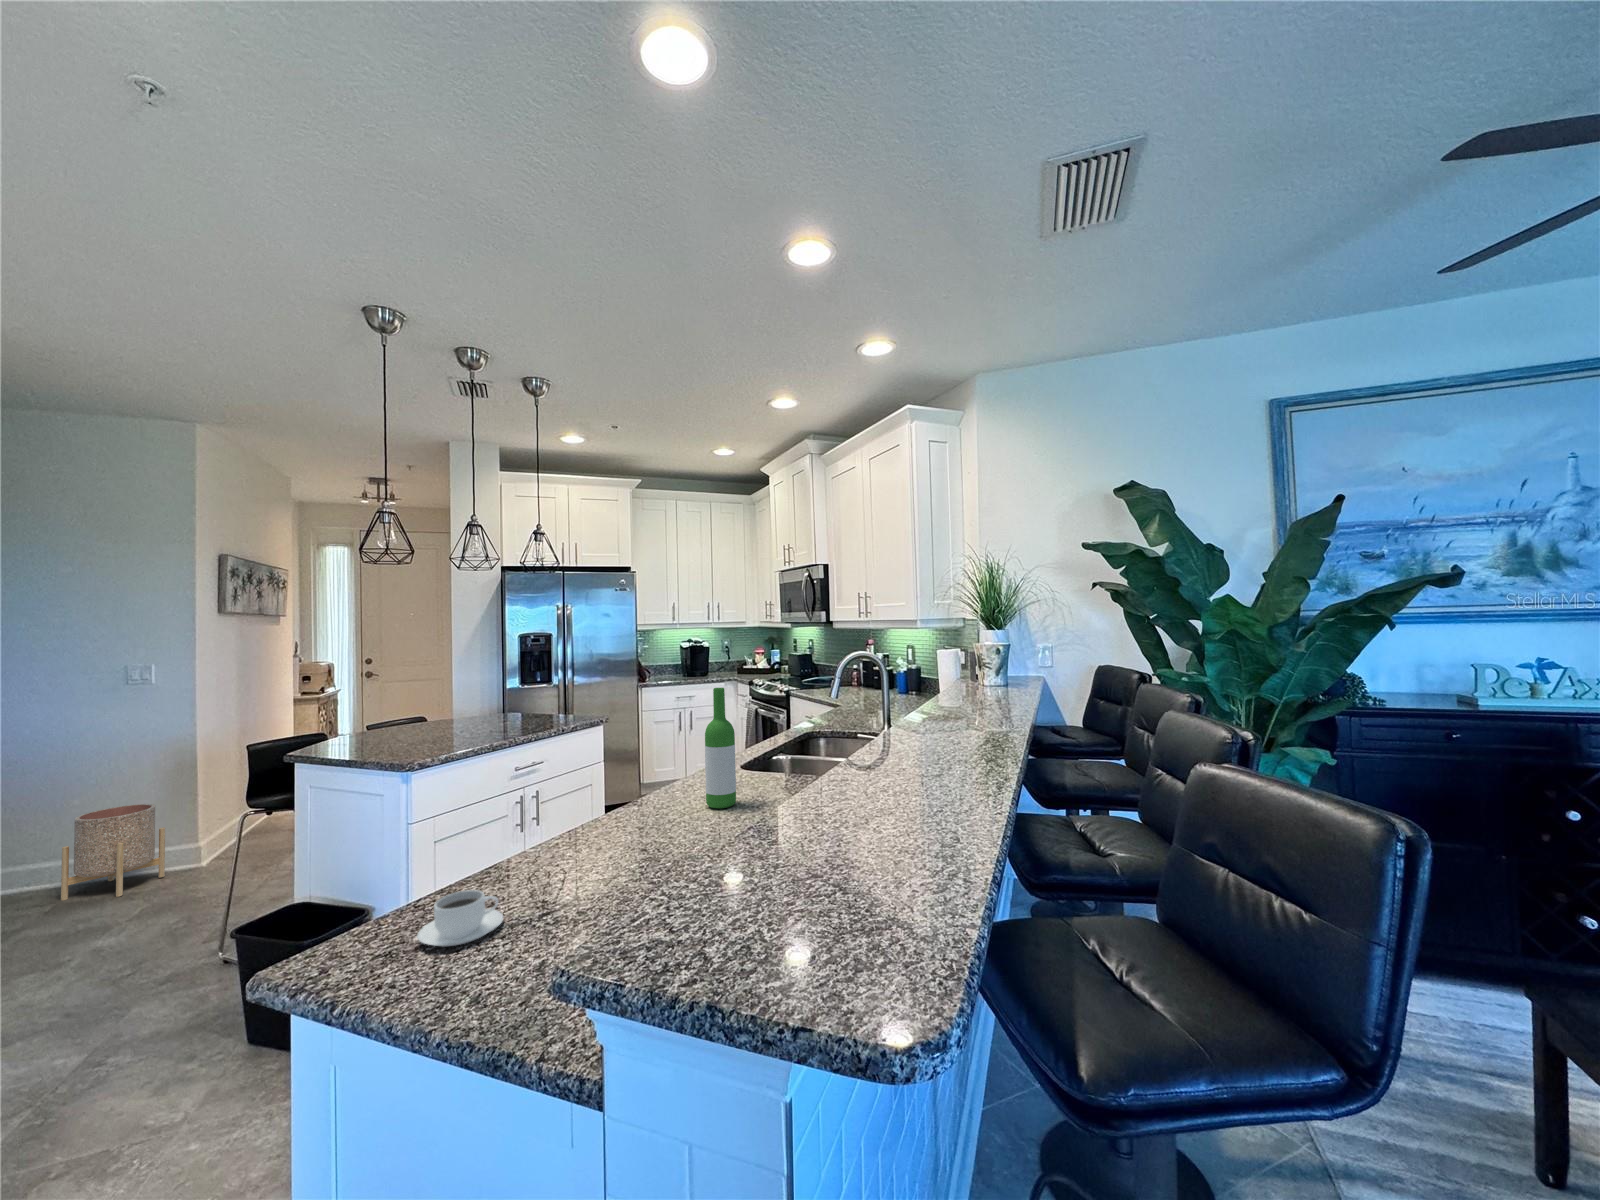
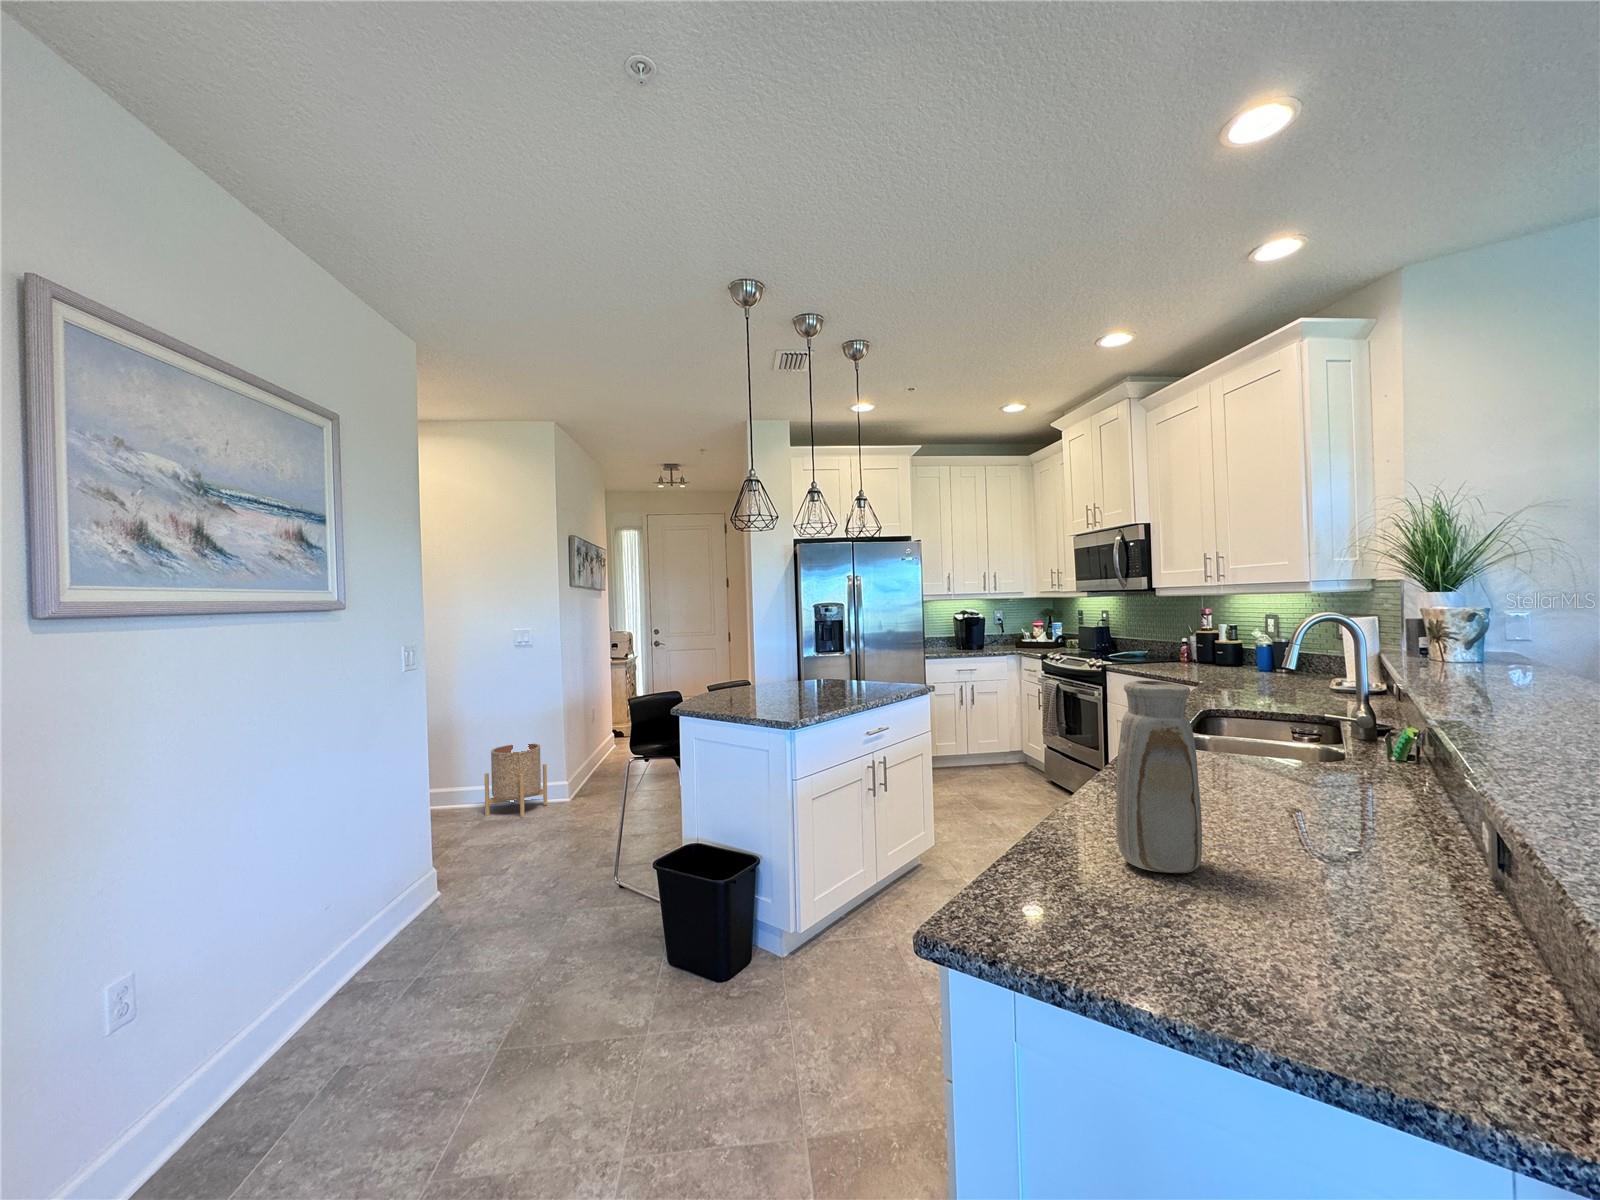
wine bottle: present [705,688,736,808] -> none [1225,645,1275,796]
vase: none [526,728,589,884] -> present [1116,681,1202,873]
coffee cup: present [417,890,503,947] -> none [1078,872,1186,943]

